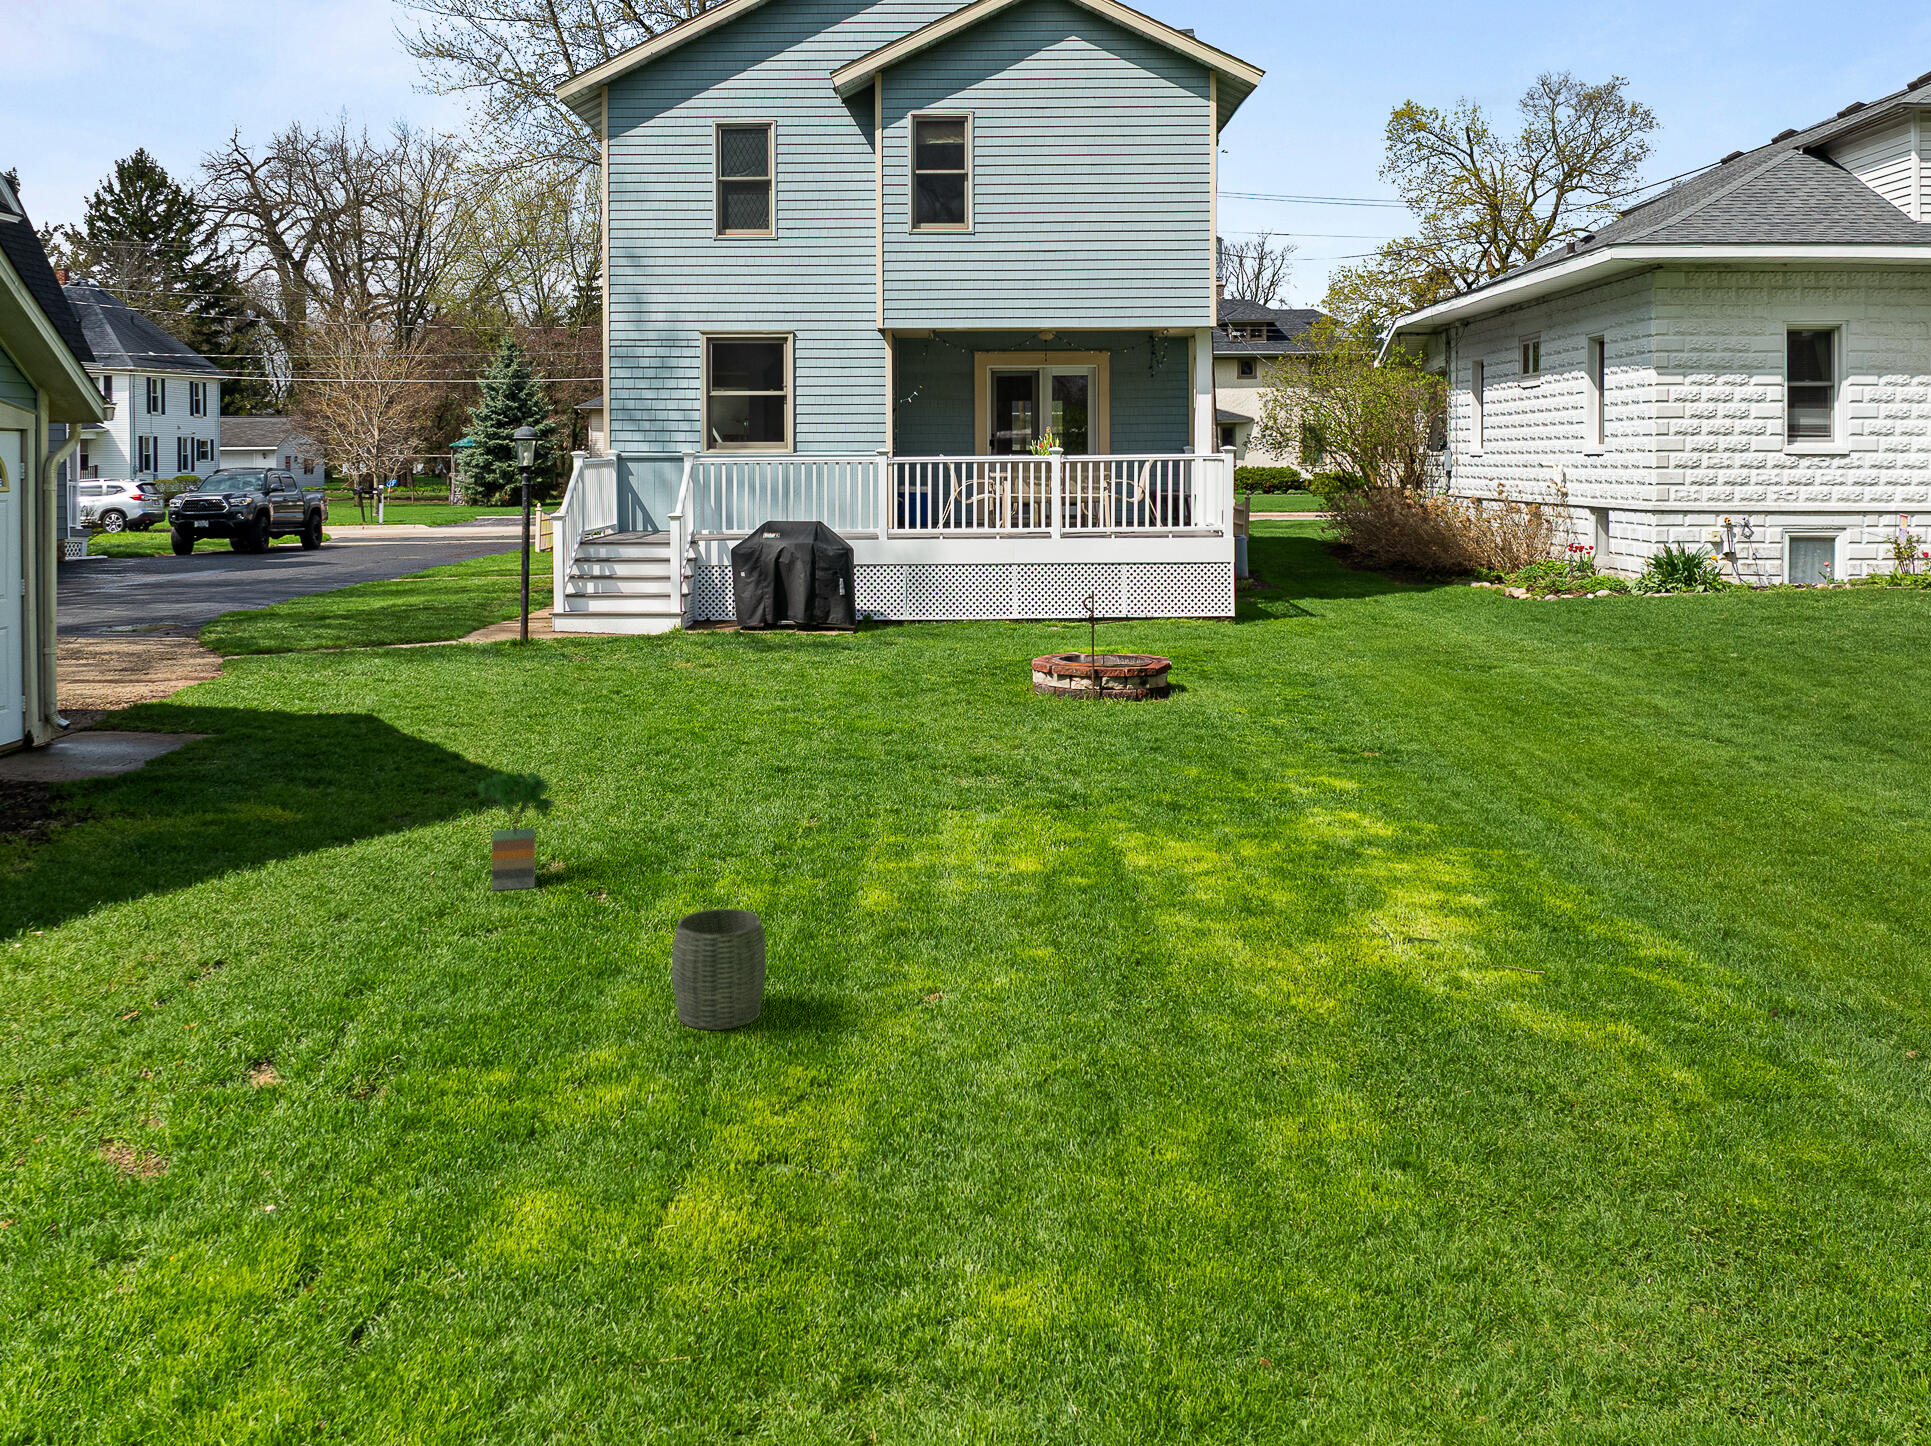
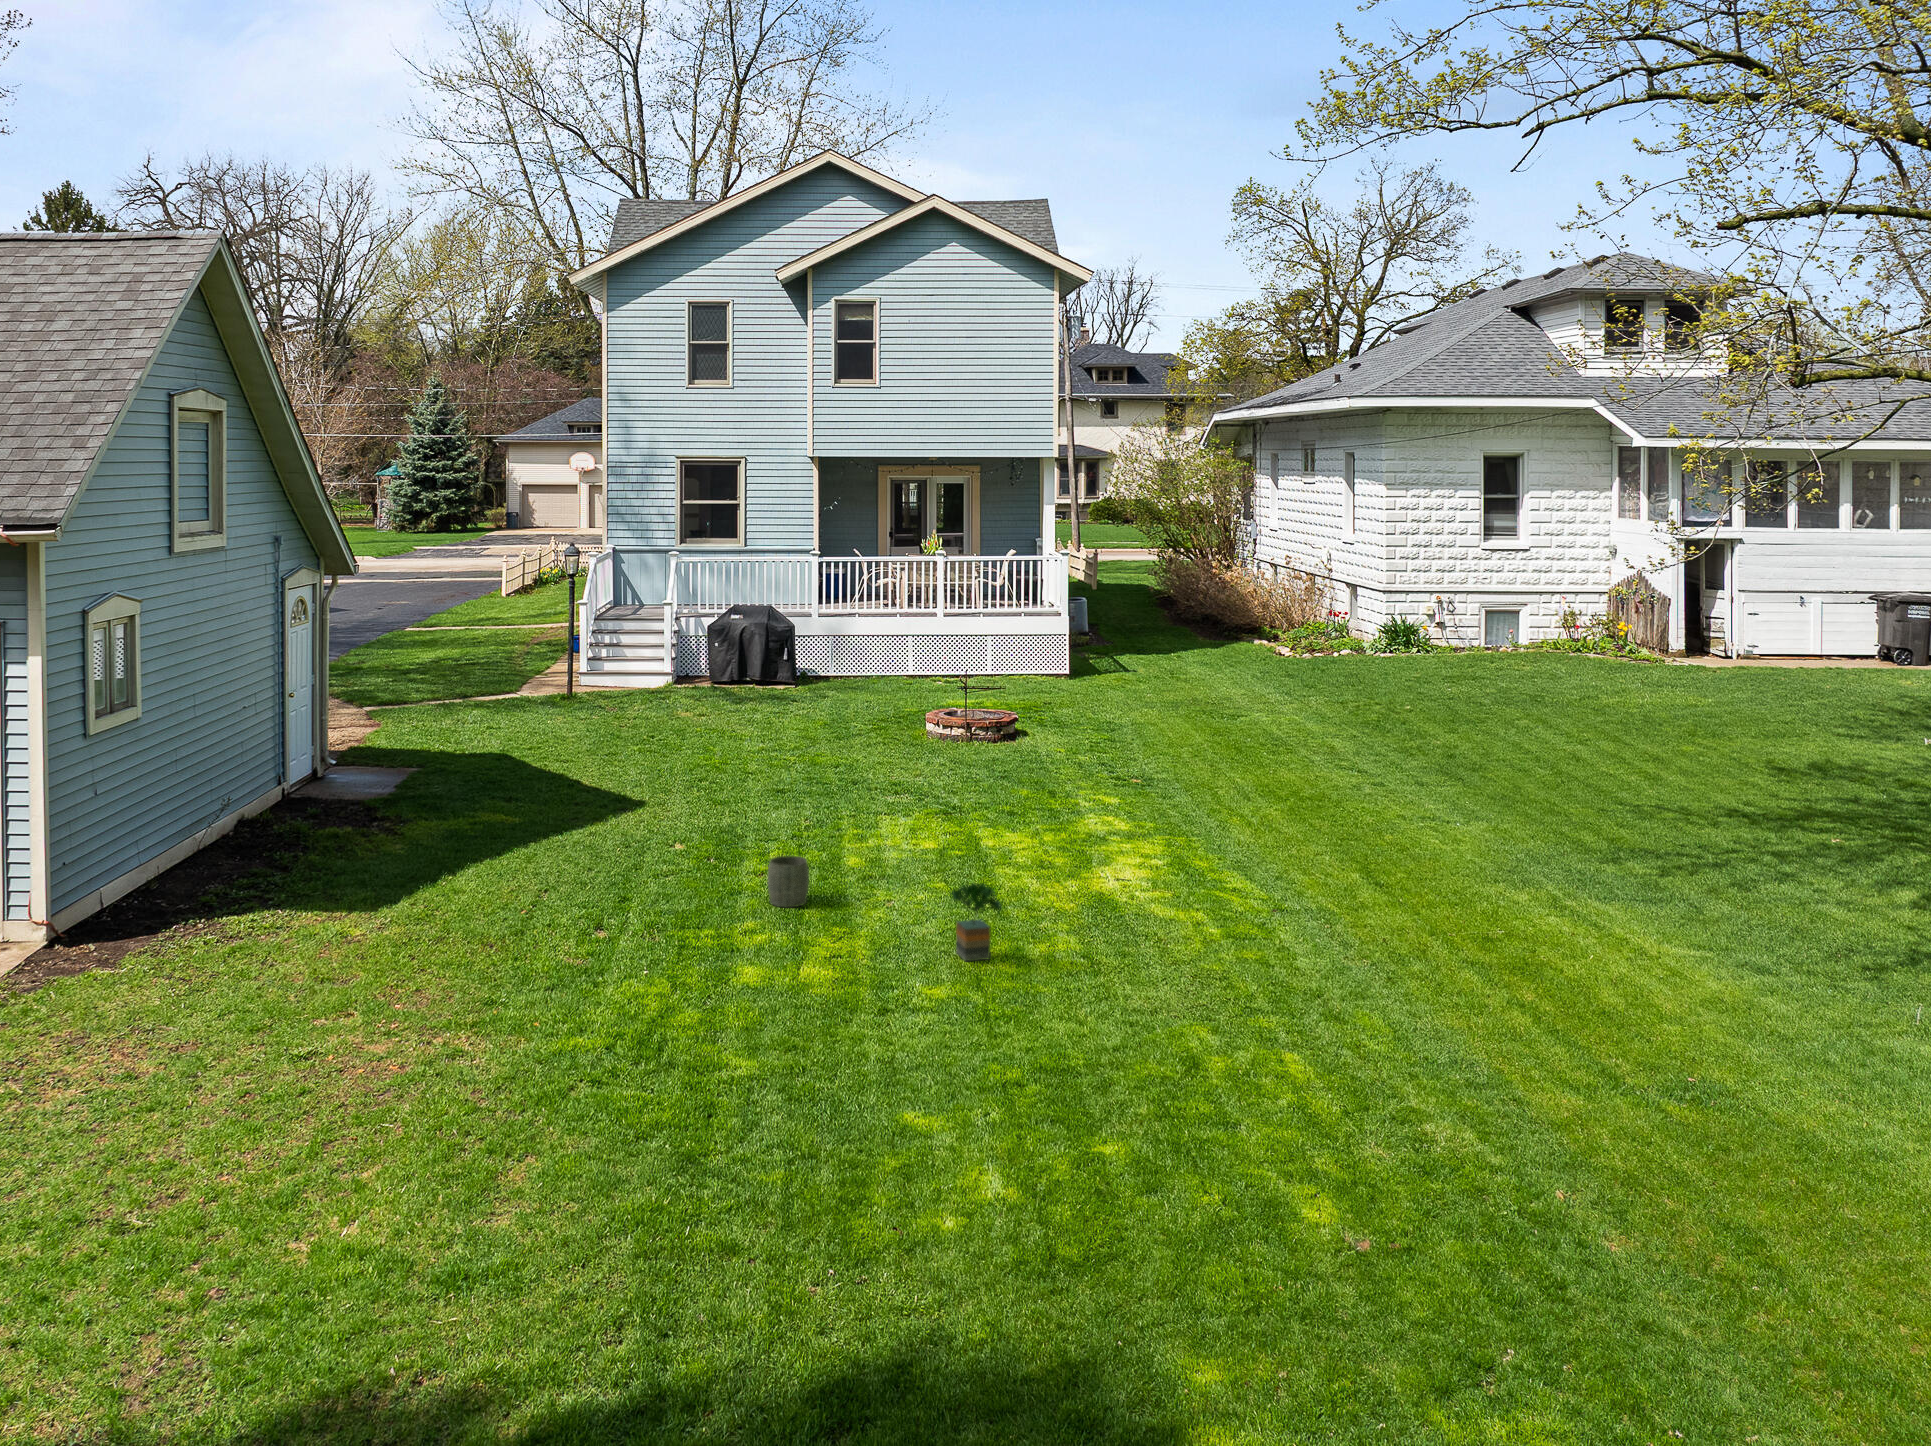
potted tree: present [479,772,554,890] -> present [952,883,1002,961]

